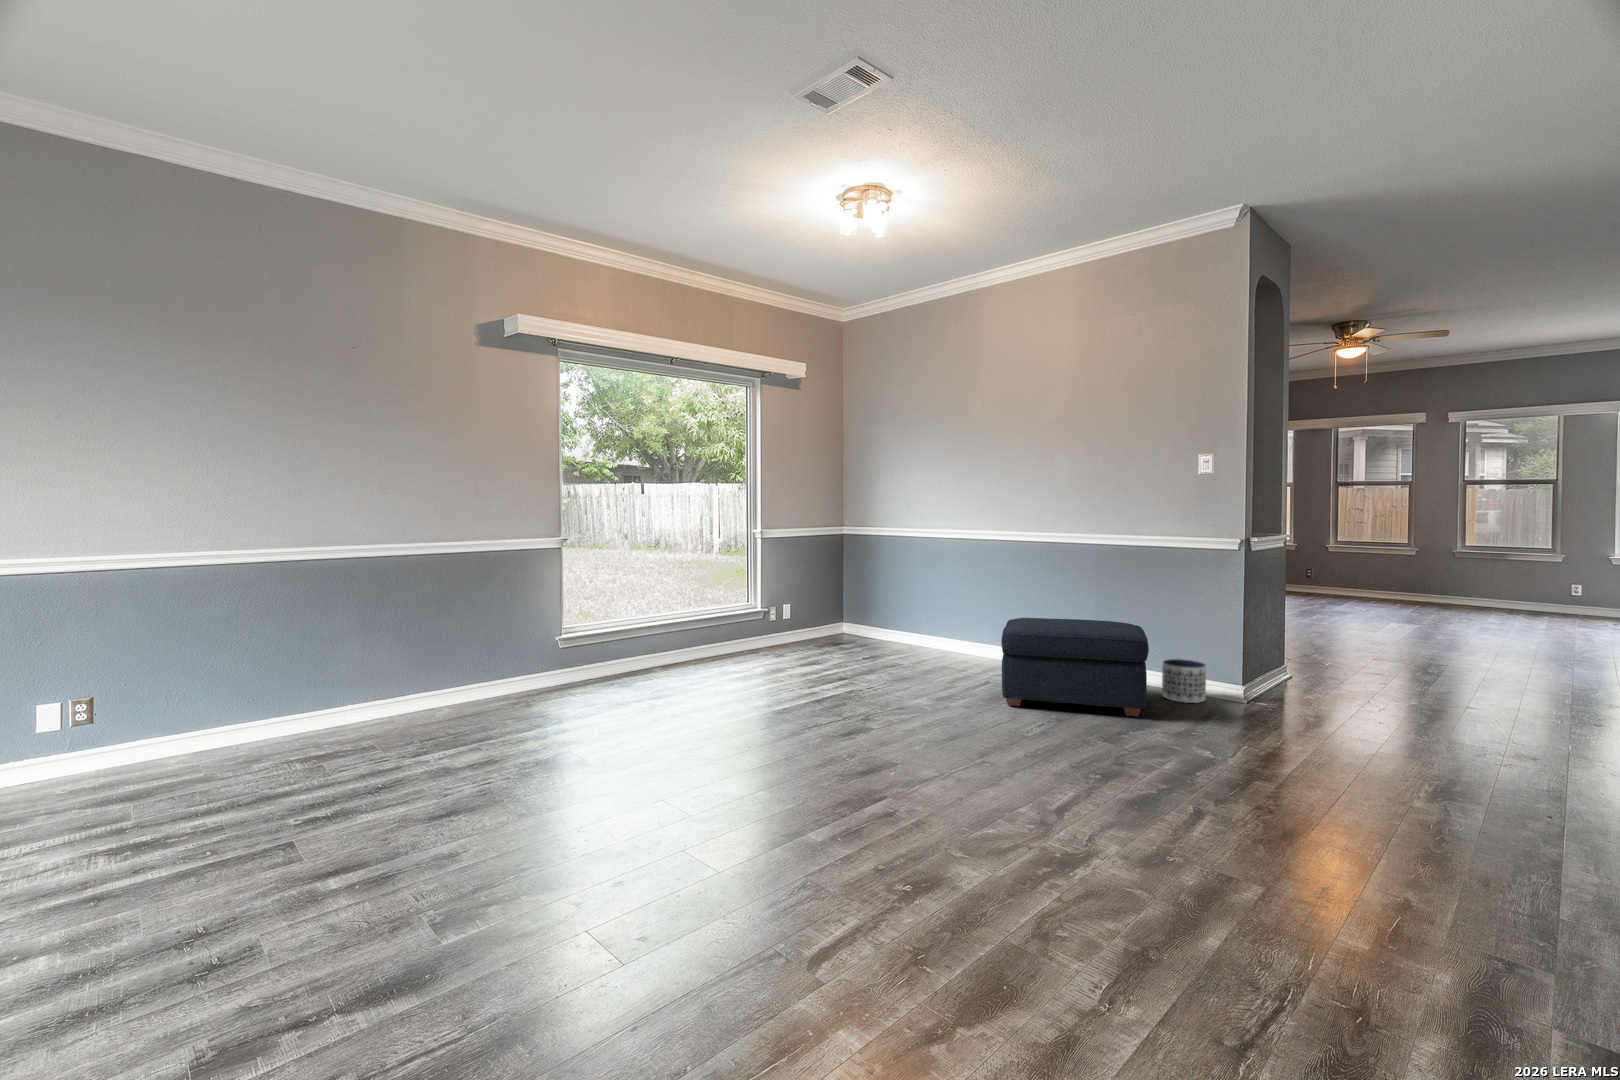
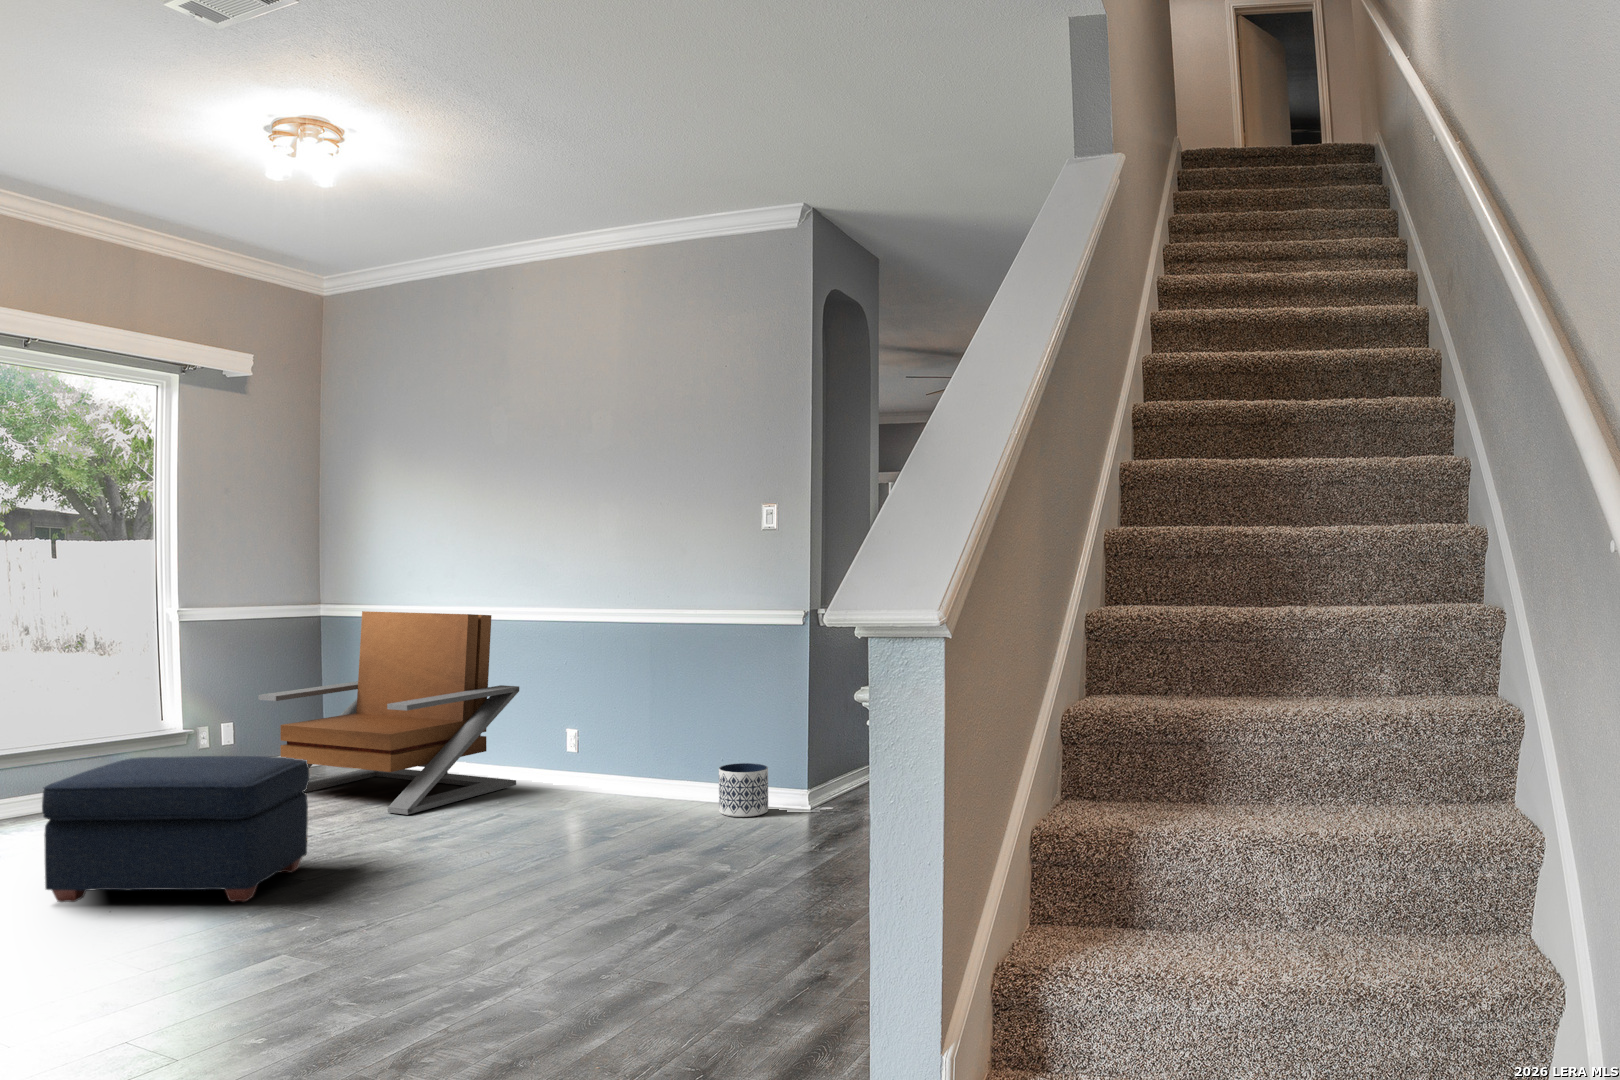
lounge chair: none [813,535,987,679] -> present [258,611,519,815]
ottoman: present [1001,618,1149,717] -> present [42,756,309,902]

